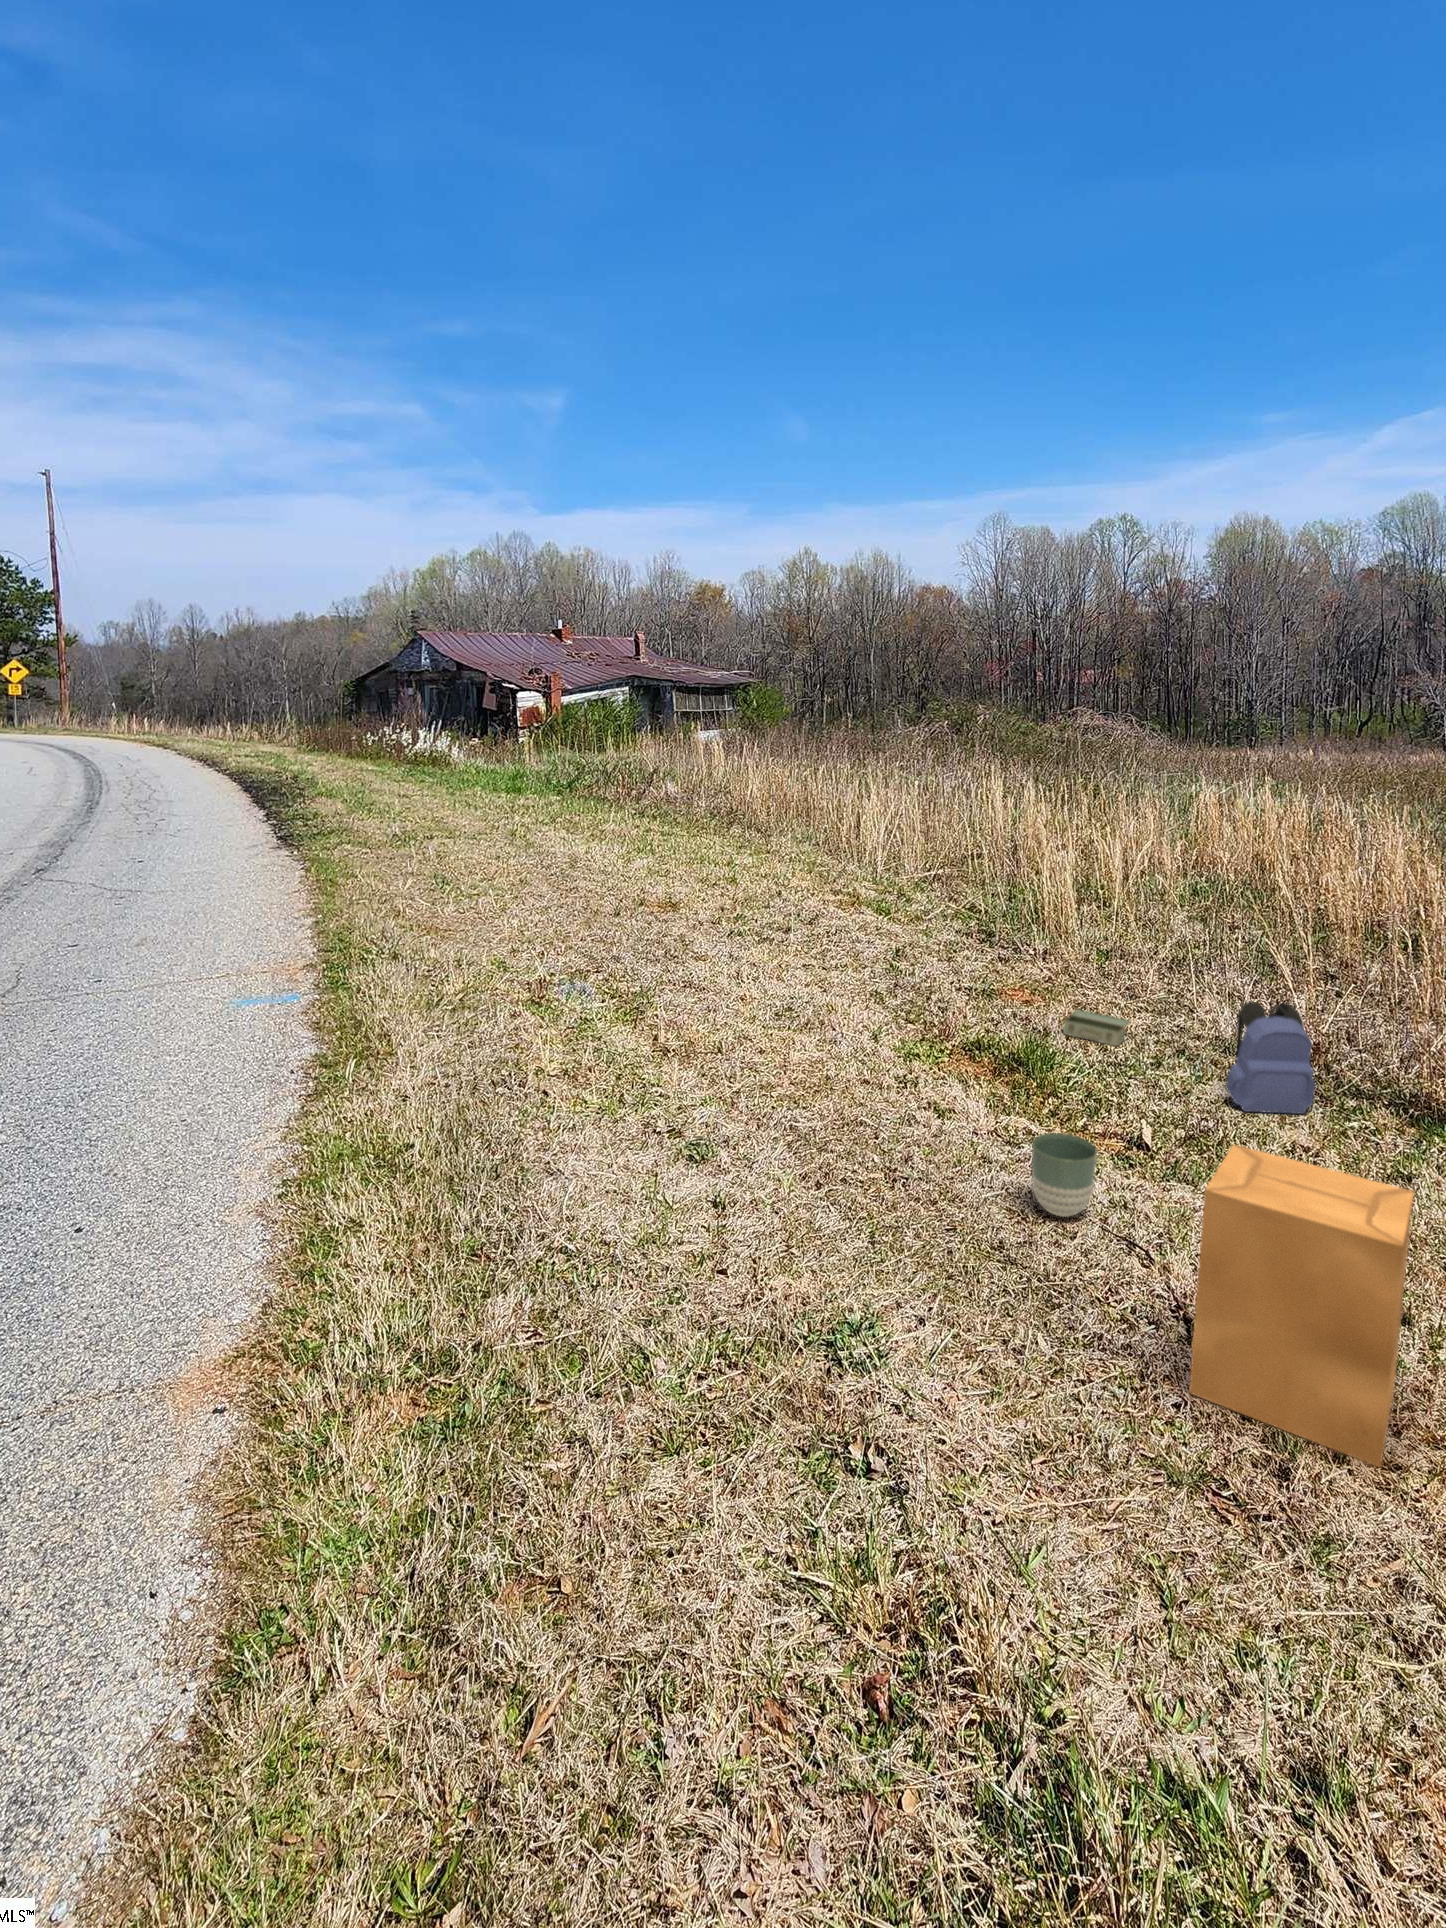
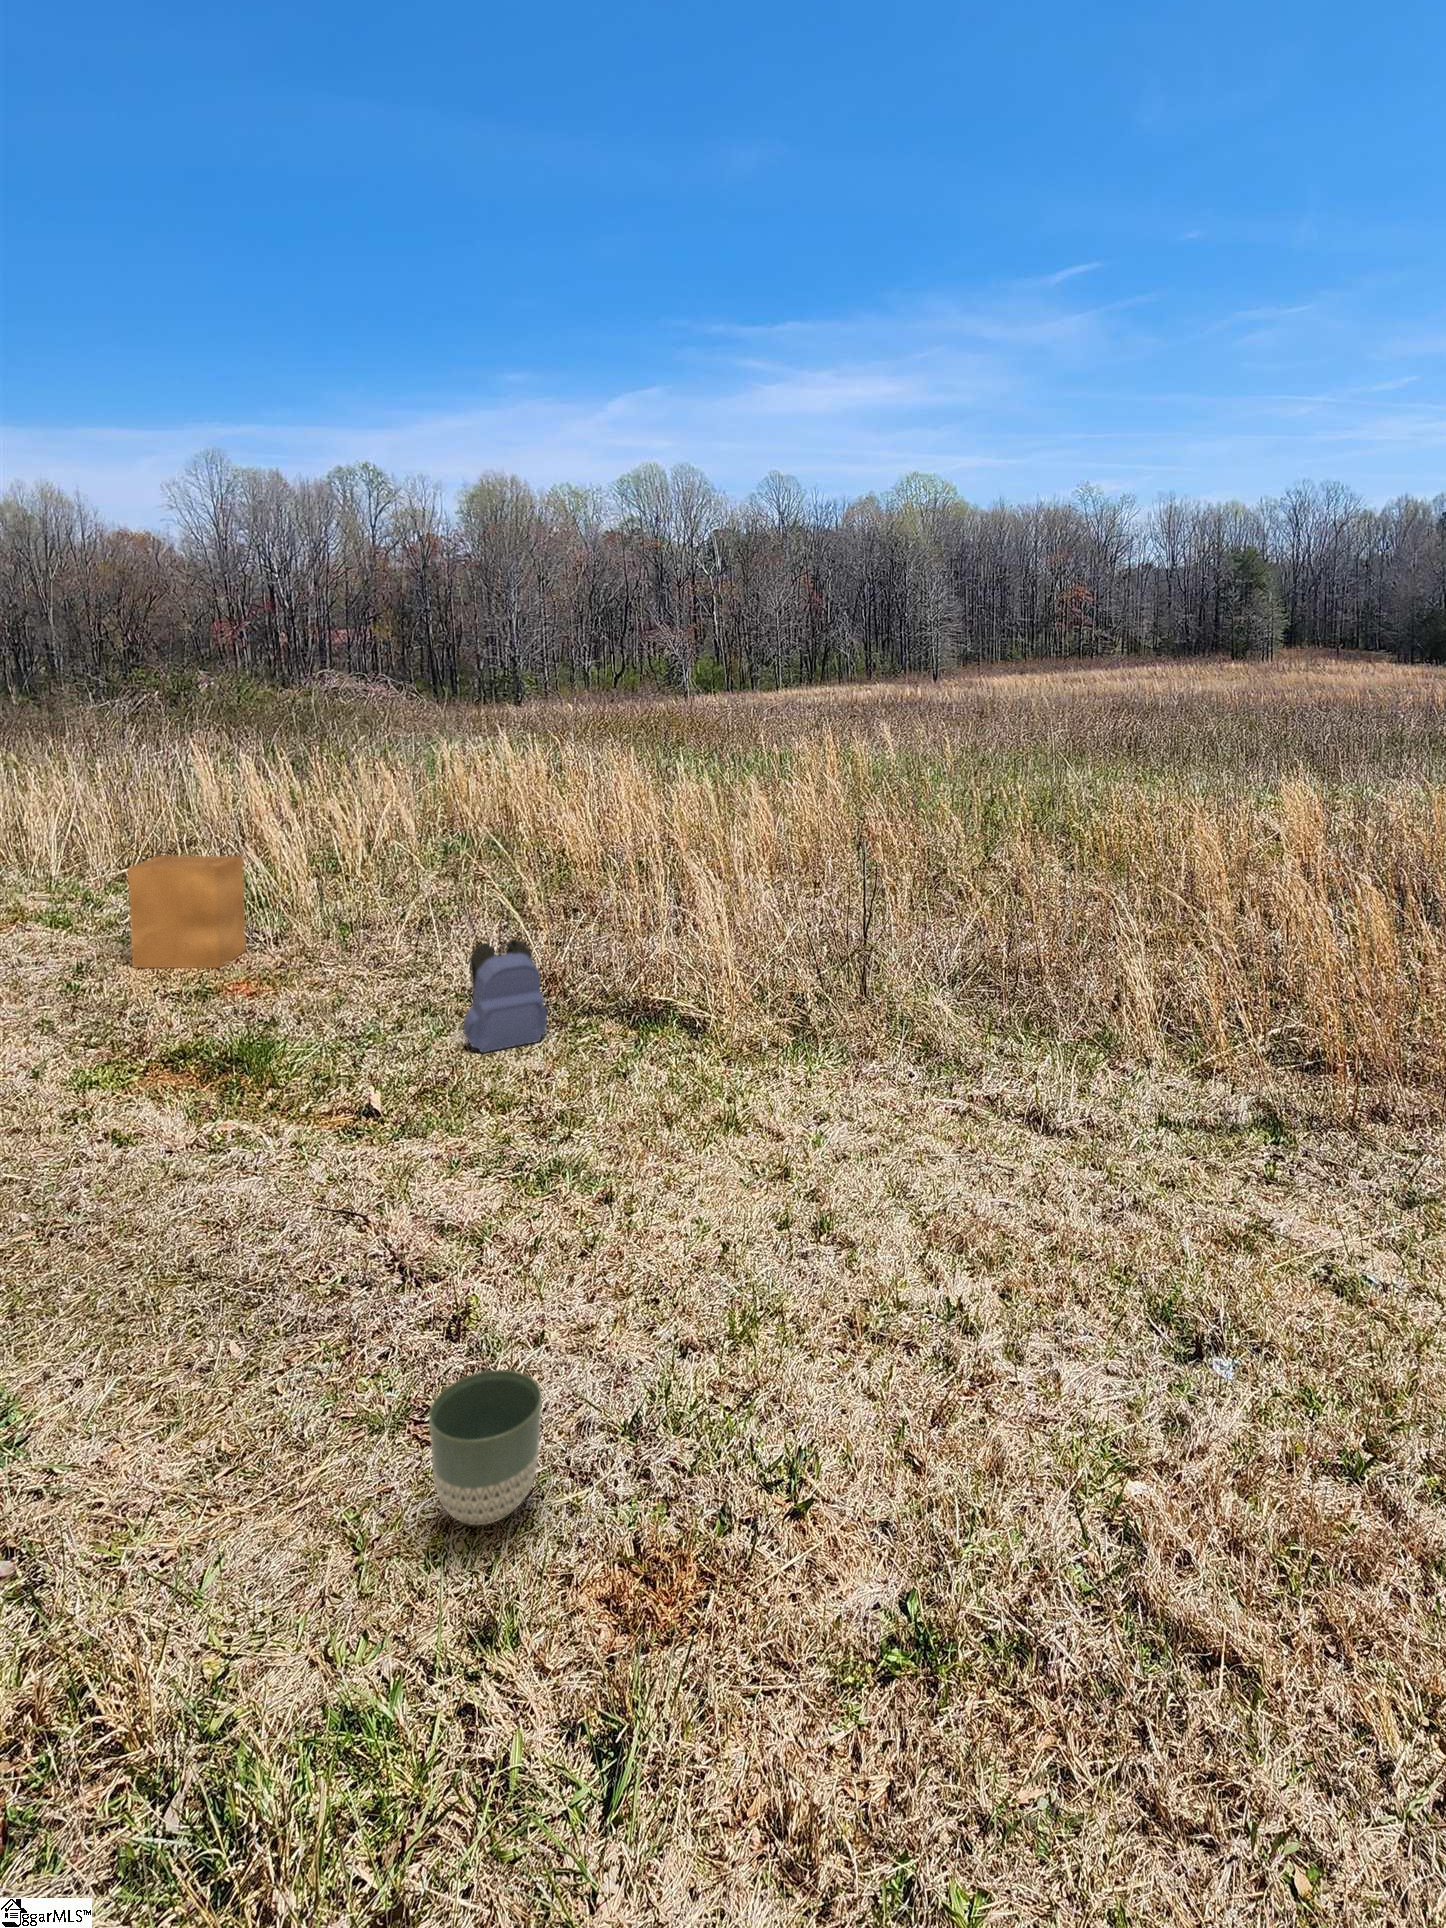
toolbox: present [1063,1010,1130,1046] -> none [289,988,368,1019]
planter: present [1032,1133,1097,1217] -> present [429,1370,542,1525]
cardboard box: present [1189,1145,1414,1467] -> present [128,855,246,968]

